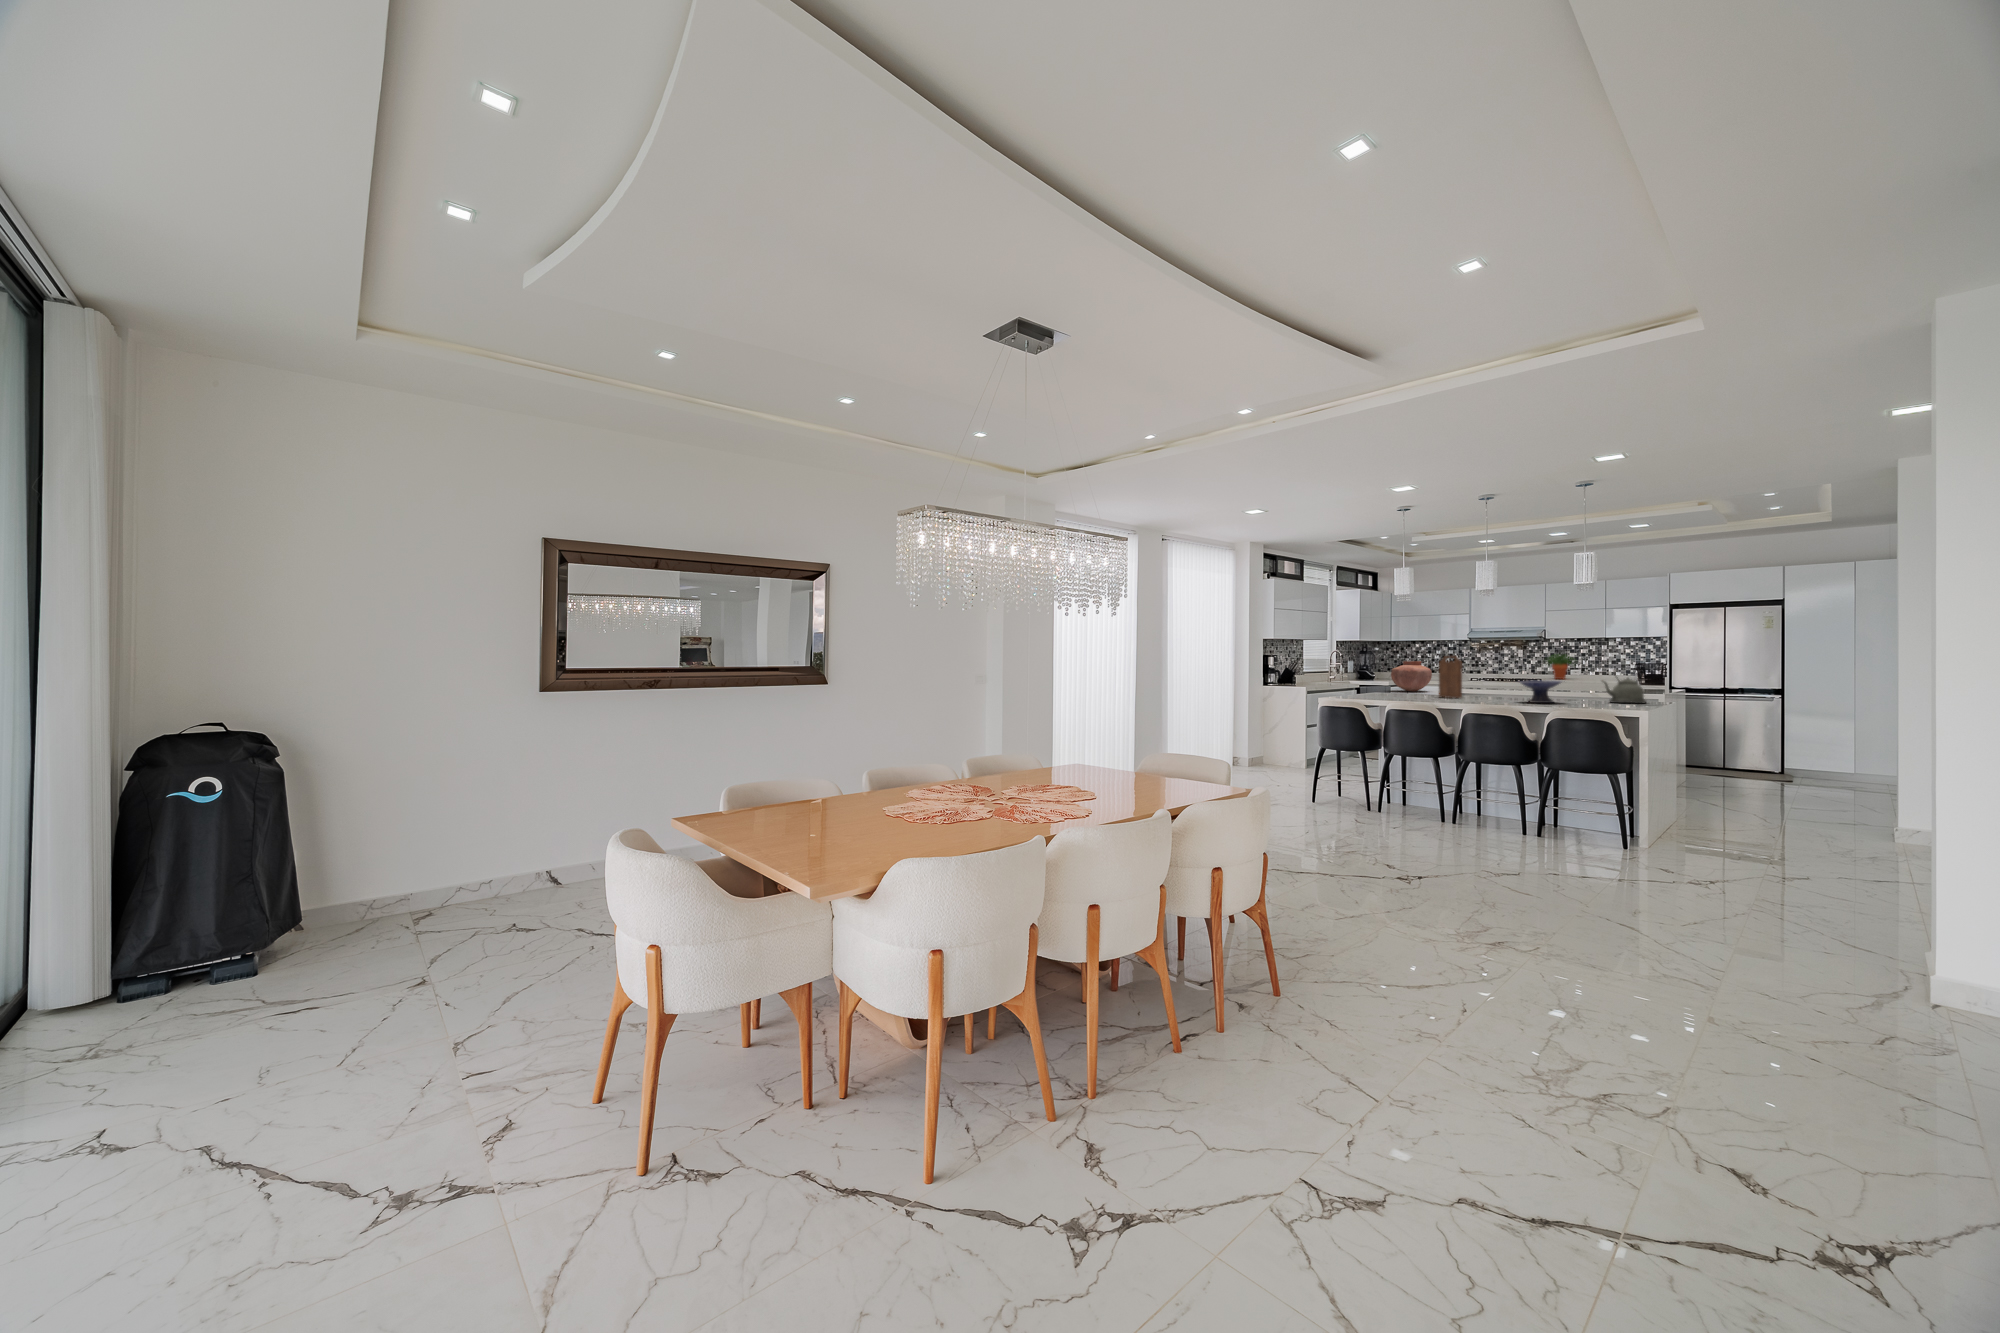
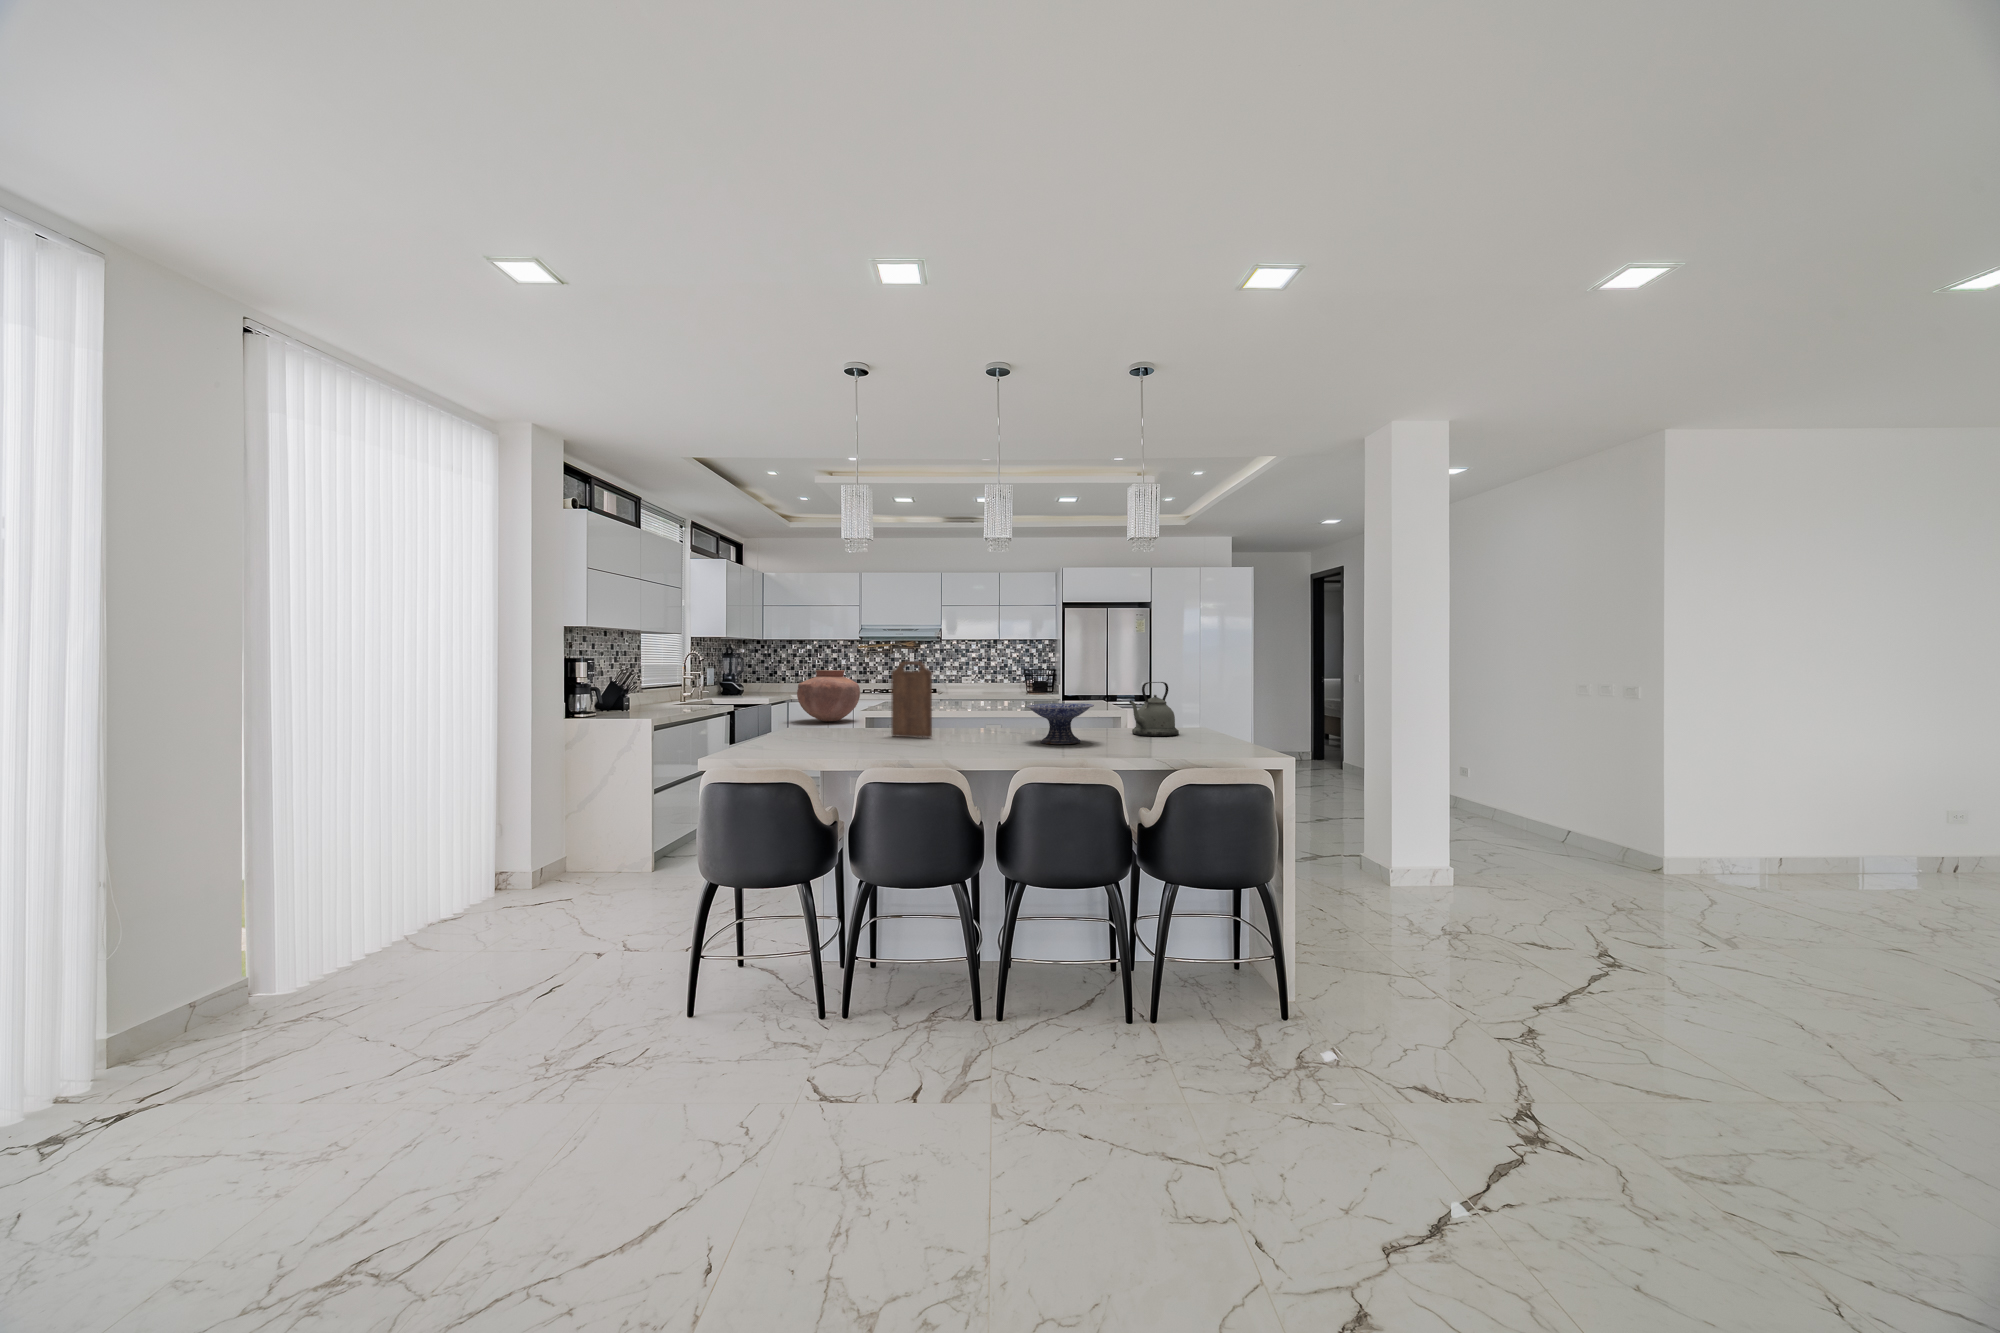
potted plant: present [1547,654,1575,679] -> none [943,658,979,689]

